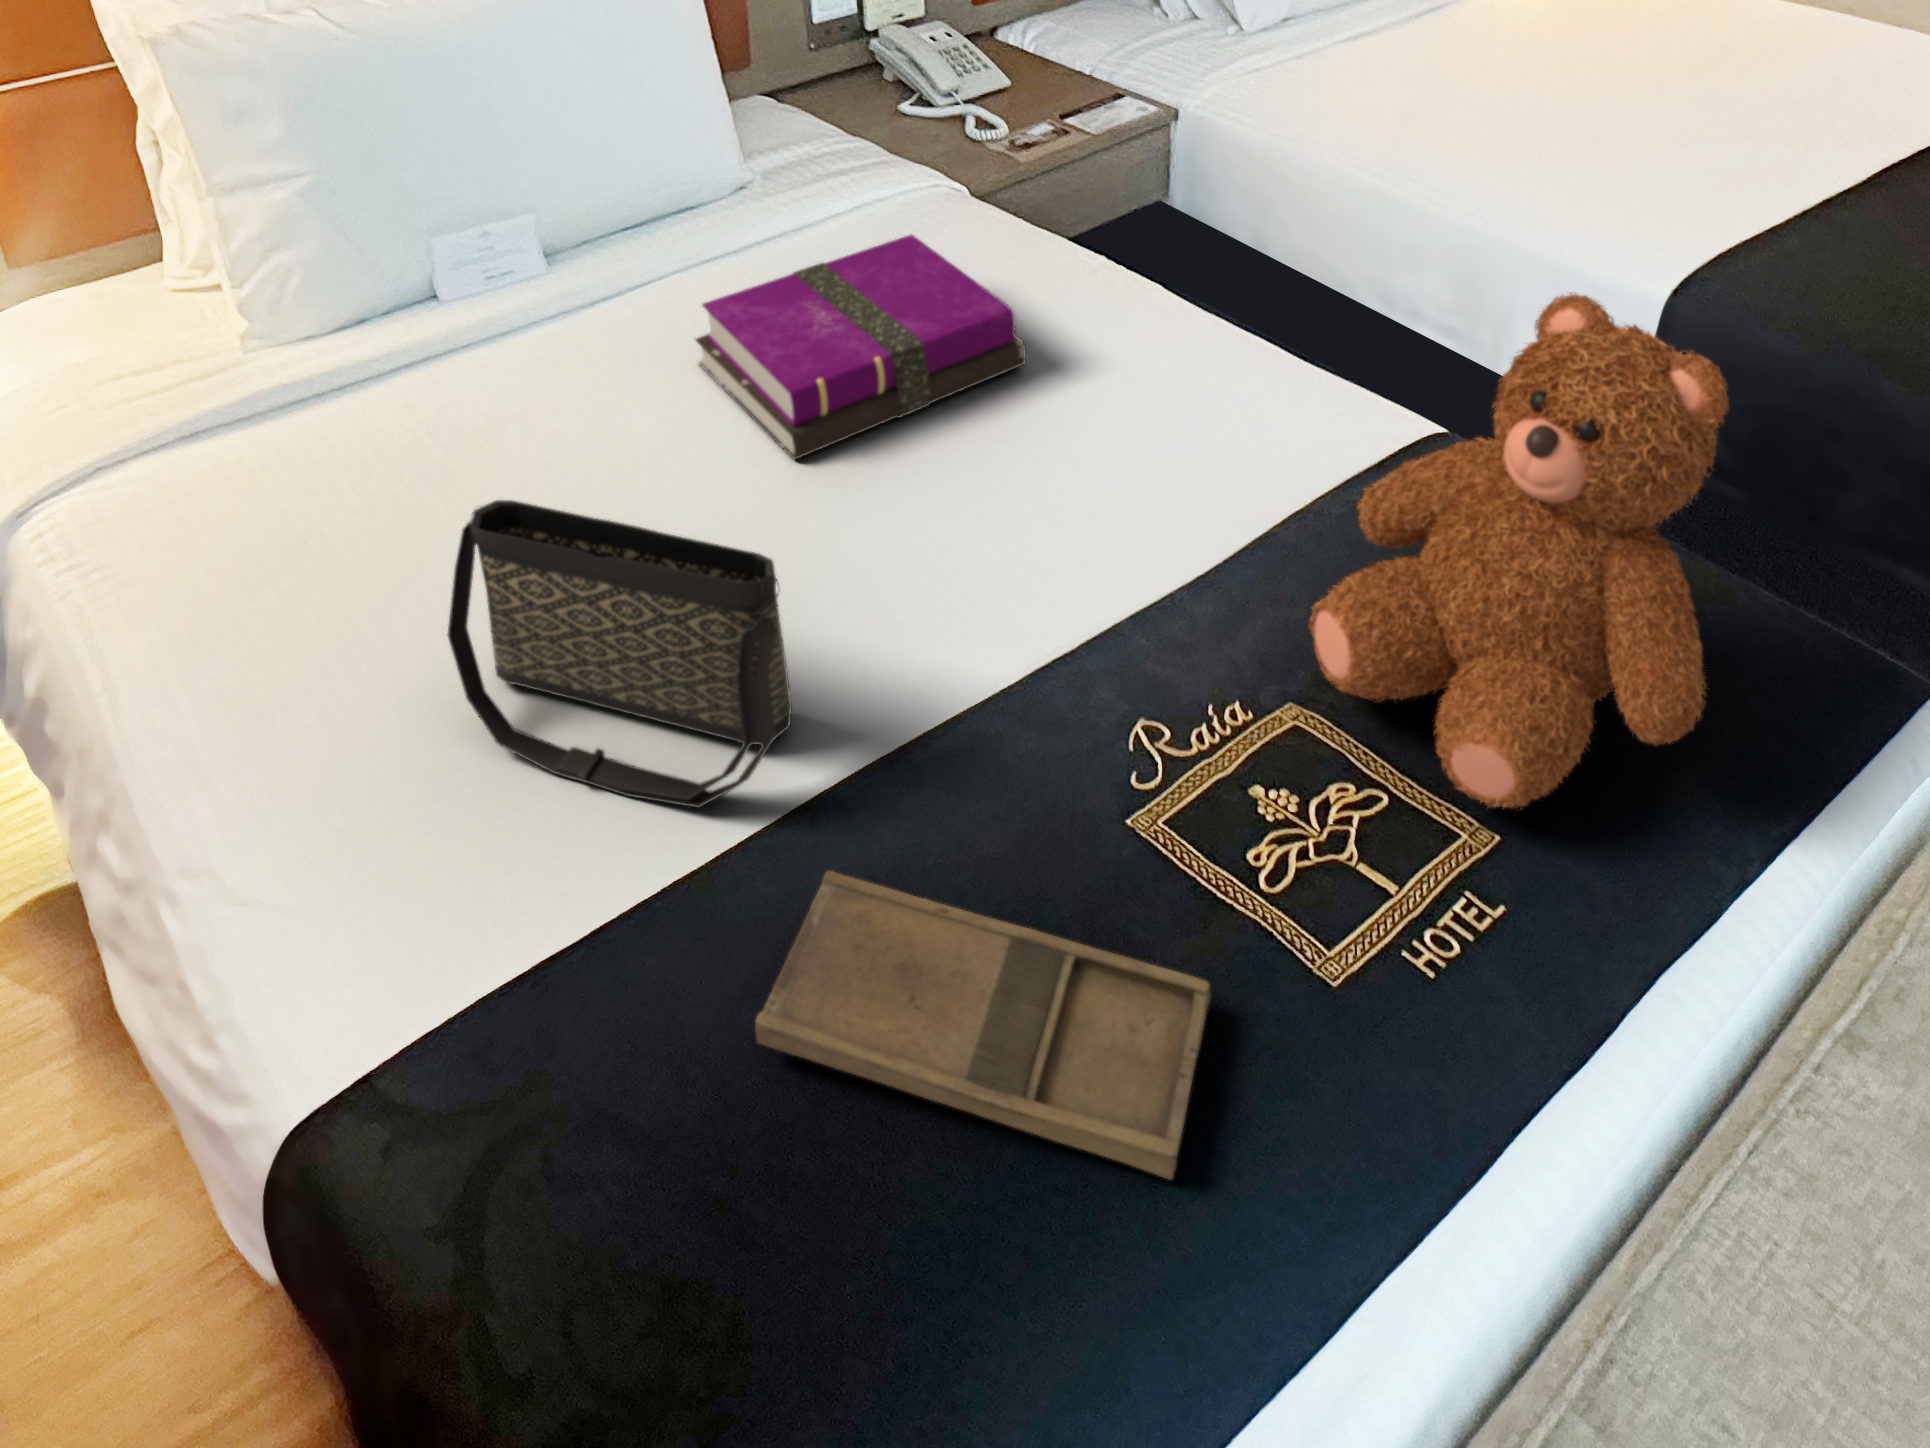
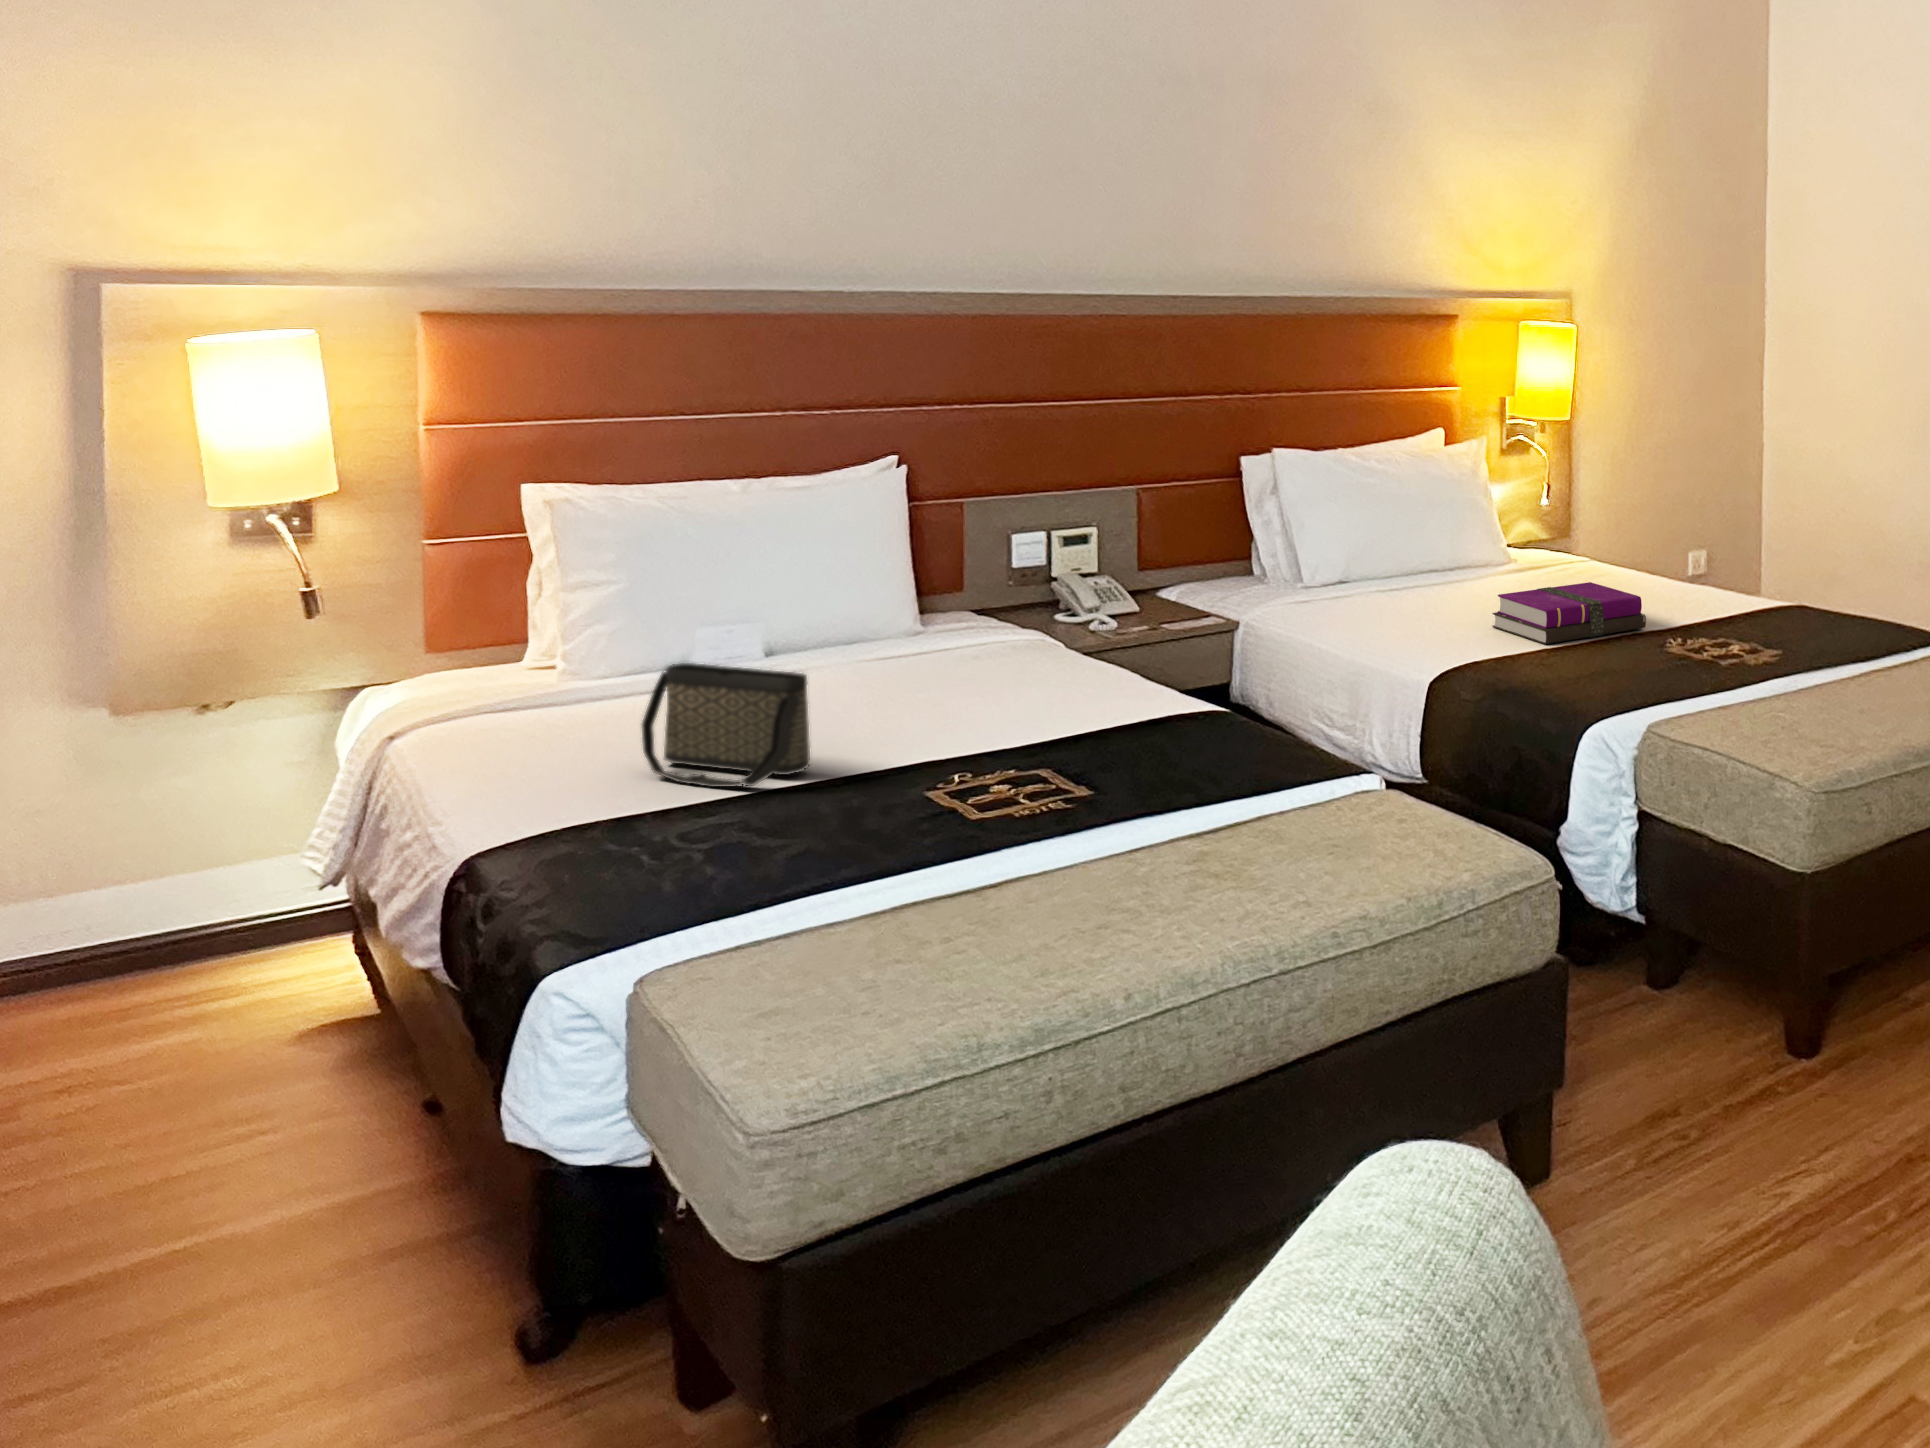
notebook: present [696,235,1026,460] -> present [1492,582,1646,644]
teddy bear: present [1310,293,1729,807] -> none [1074,566,1259,787]
tray: present [755,871,1211,1180] -> none [729,784,942,848]

